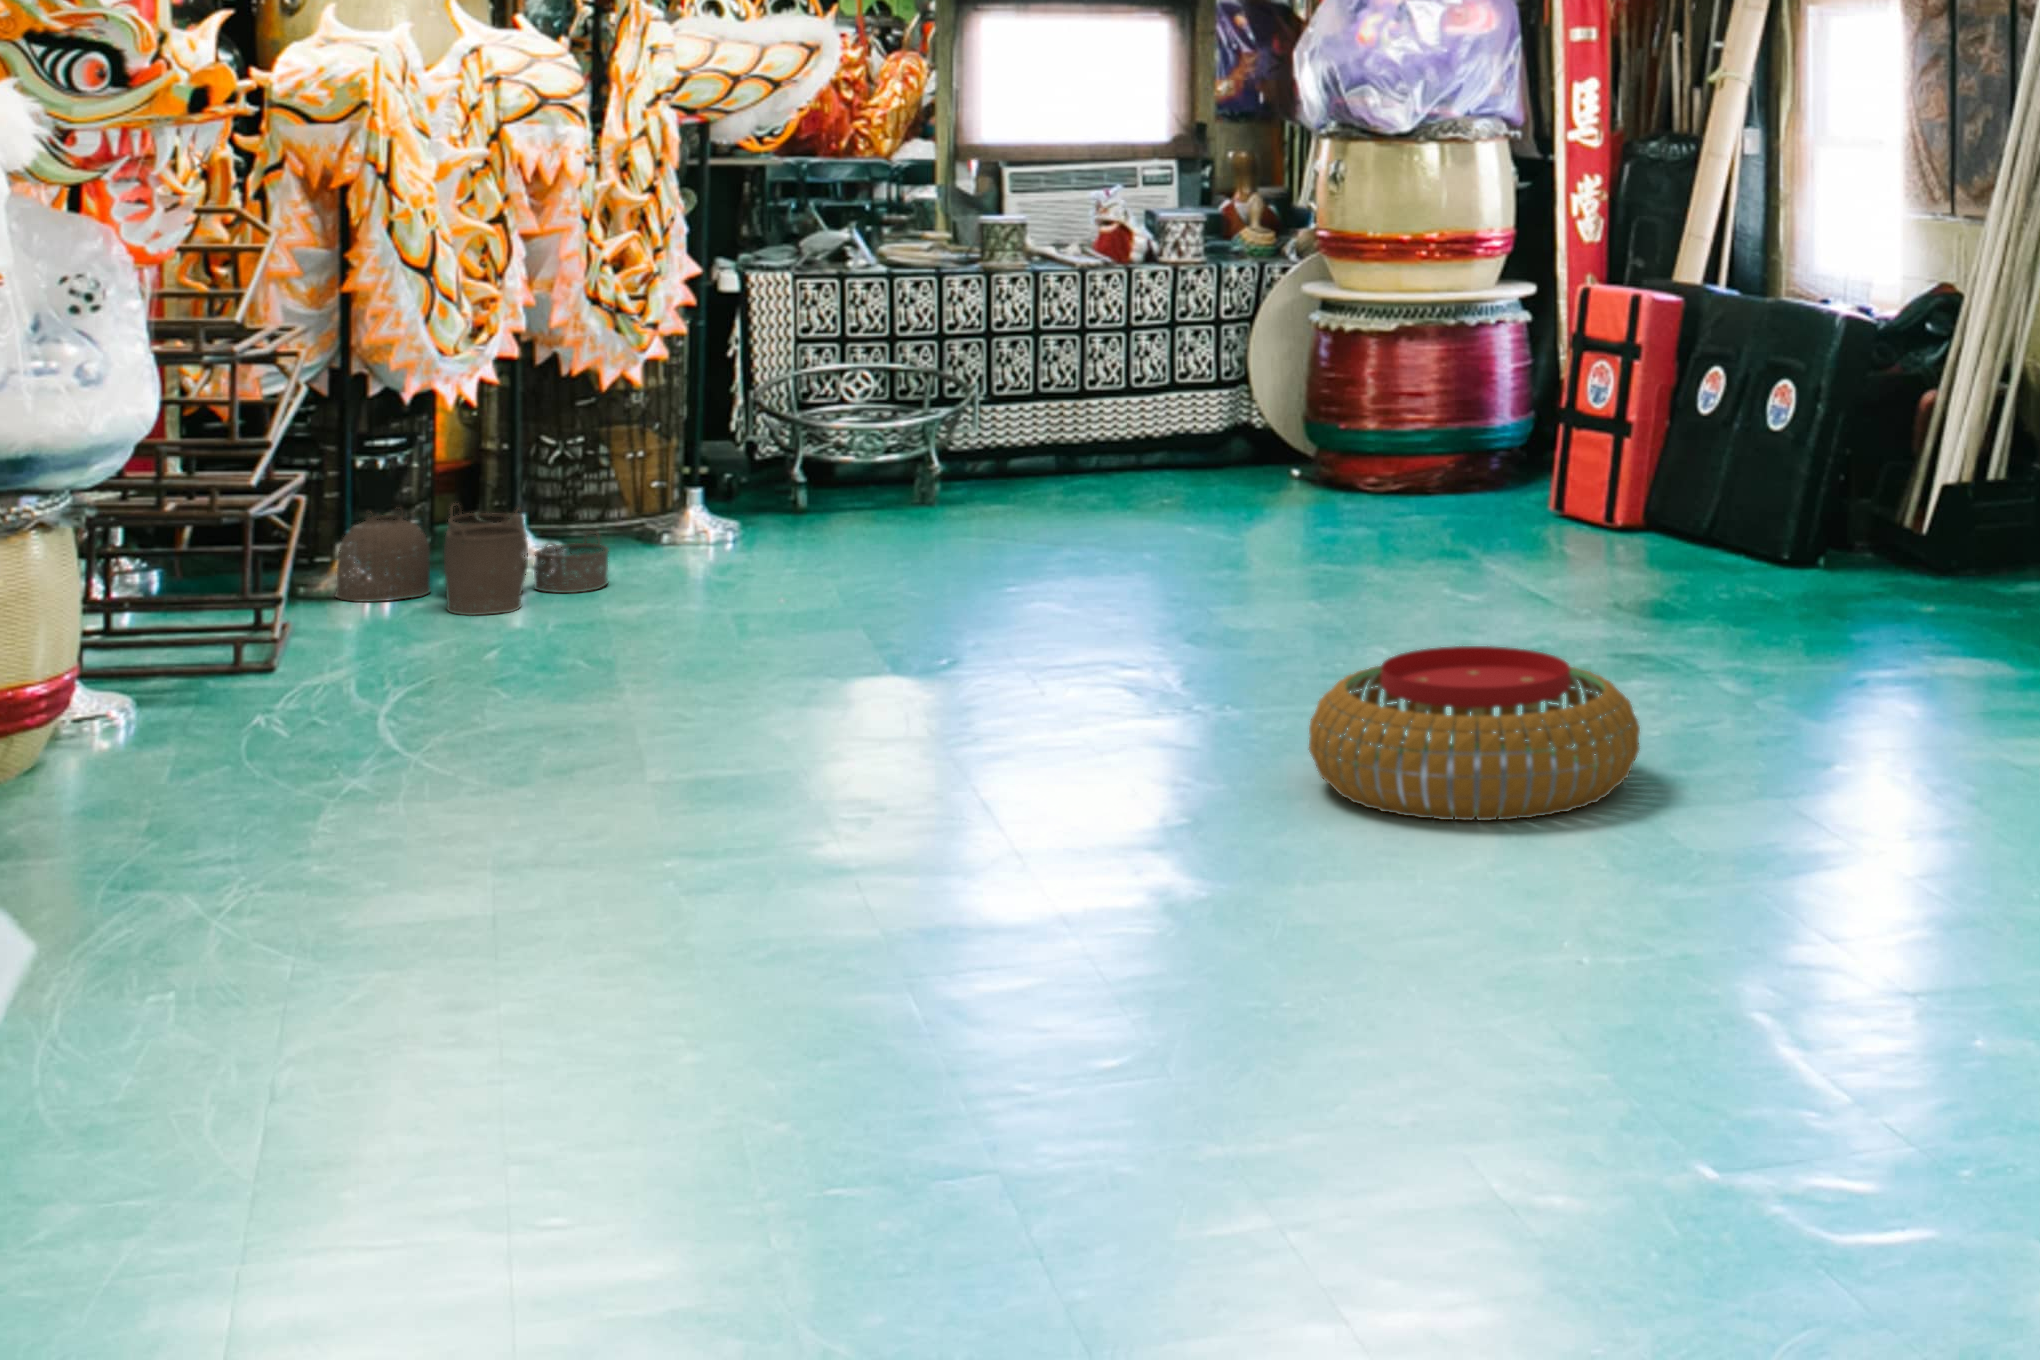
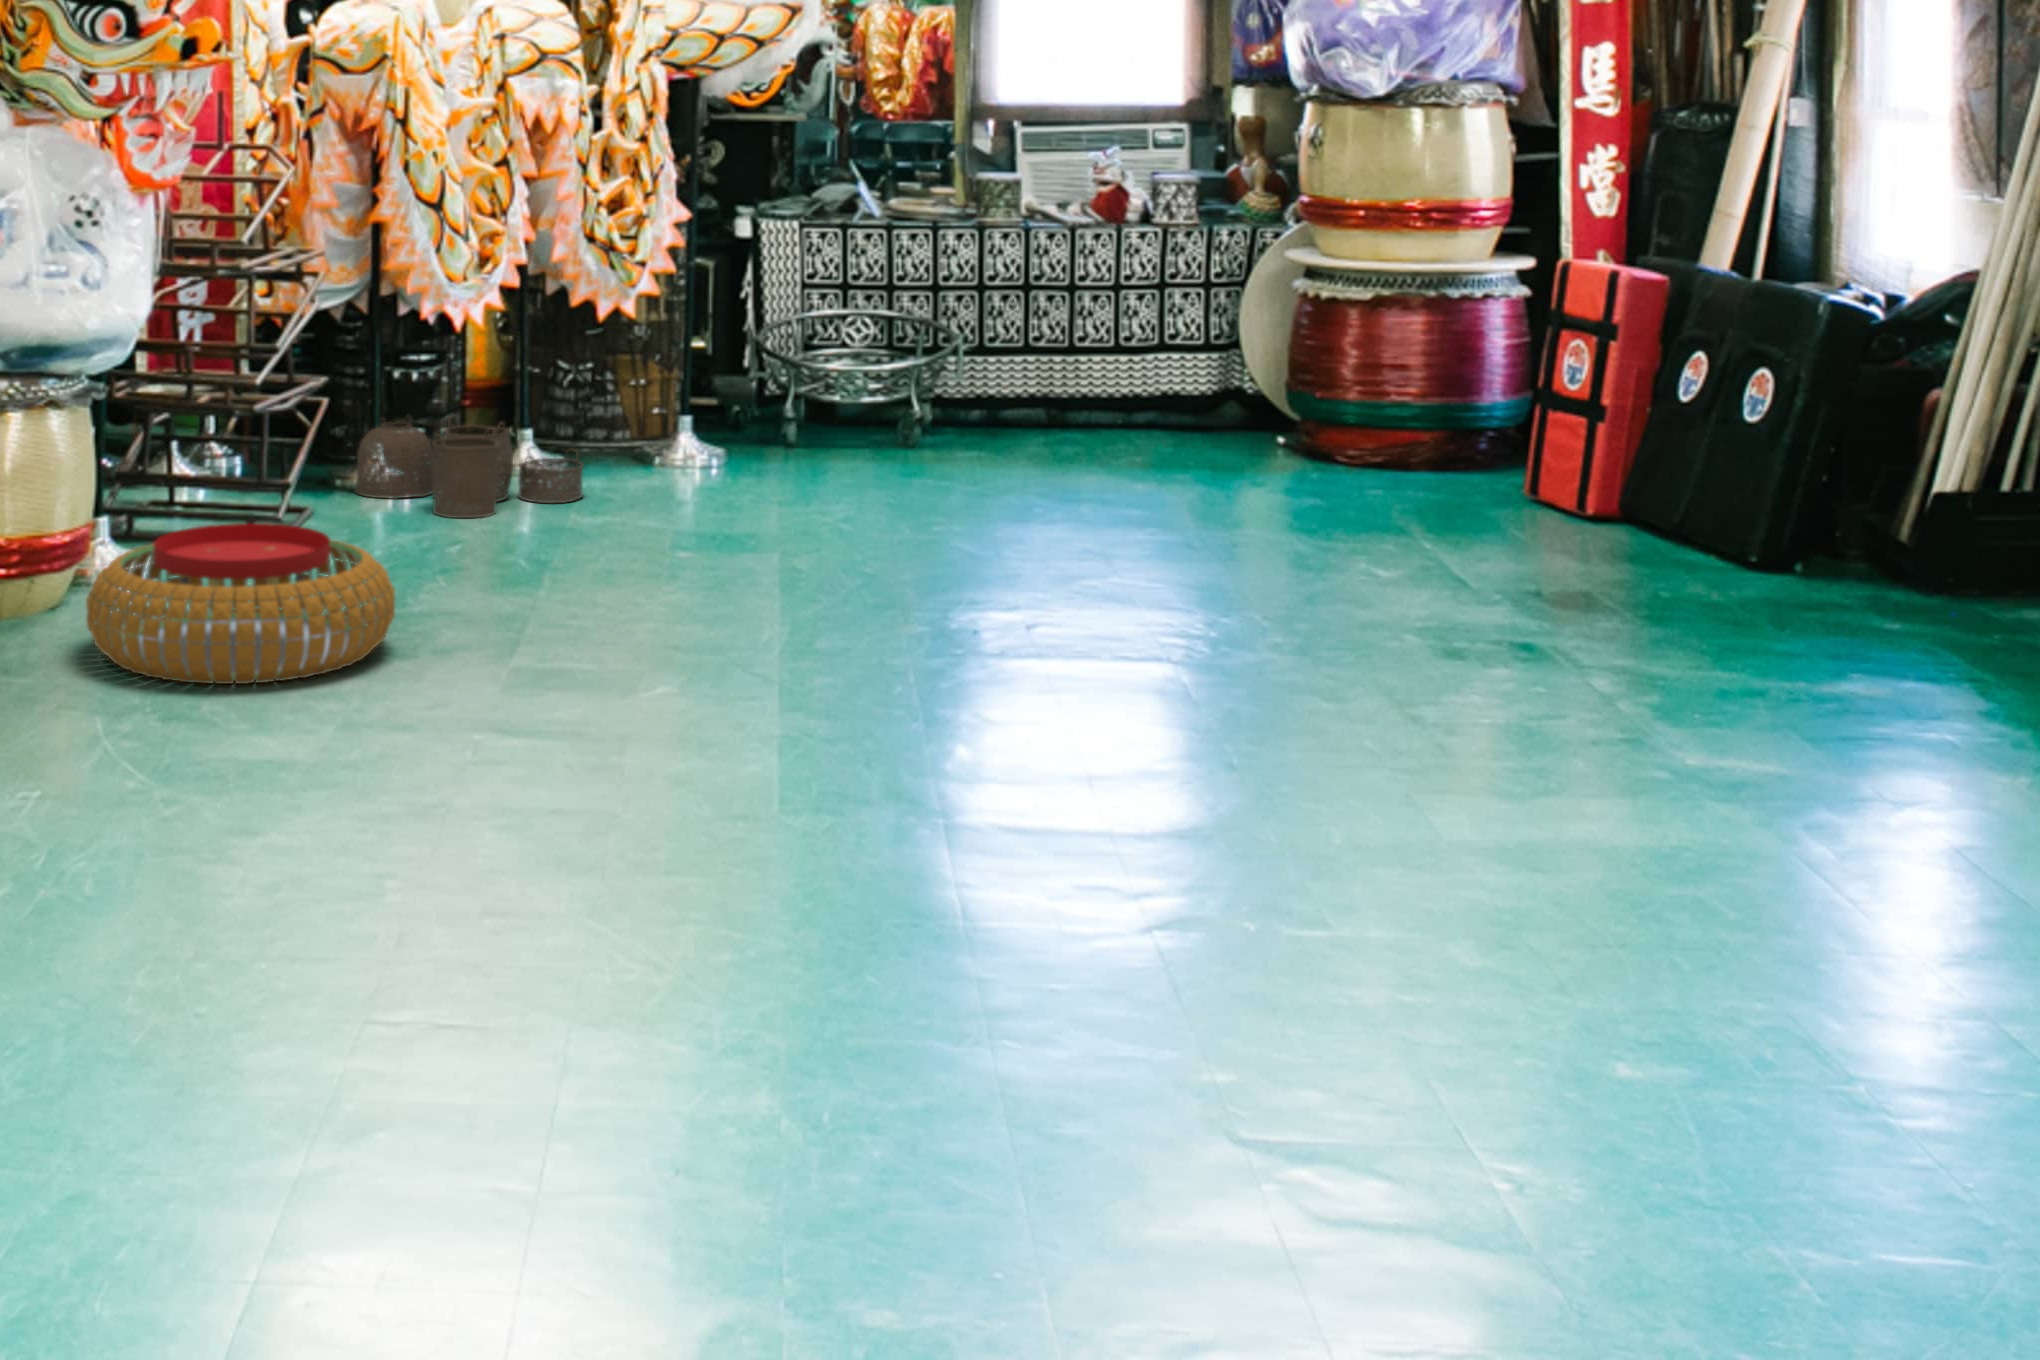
pouf: present [1309,646,1640,821] -> present [86,523,395,684]

